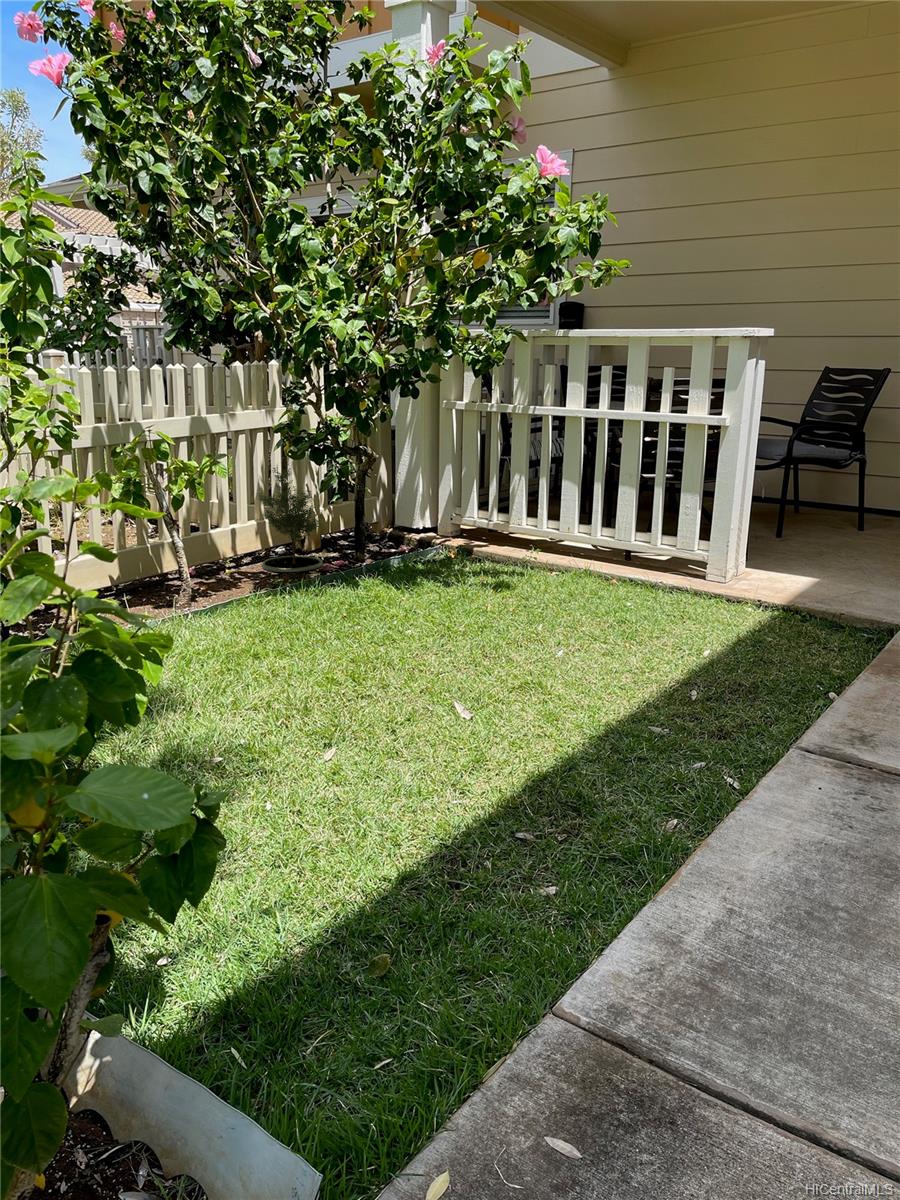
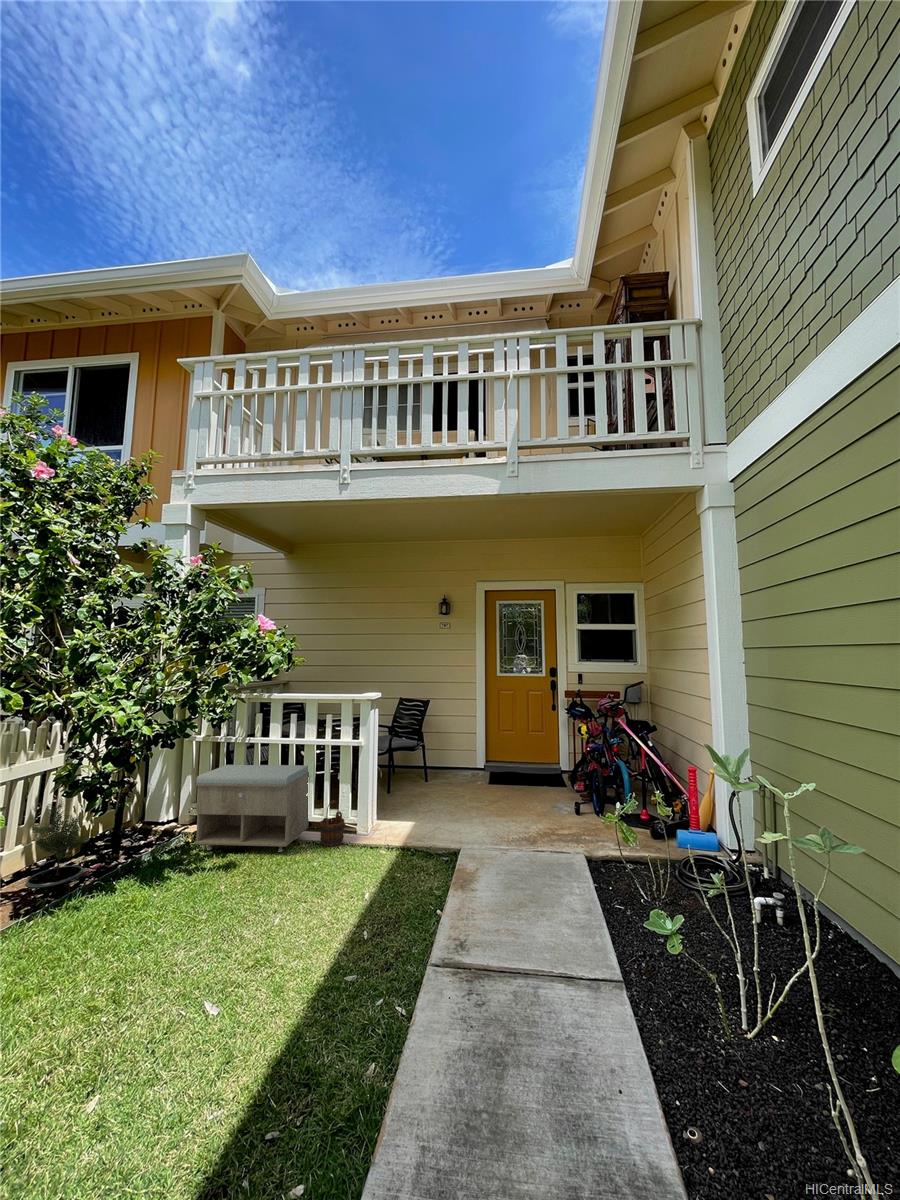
storage bench: none [455,447,632,584] -> present [195,765,309,852]
wooden bucket: none [644,517,686,589] -> present [320,800,345,846]

